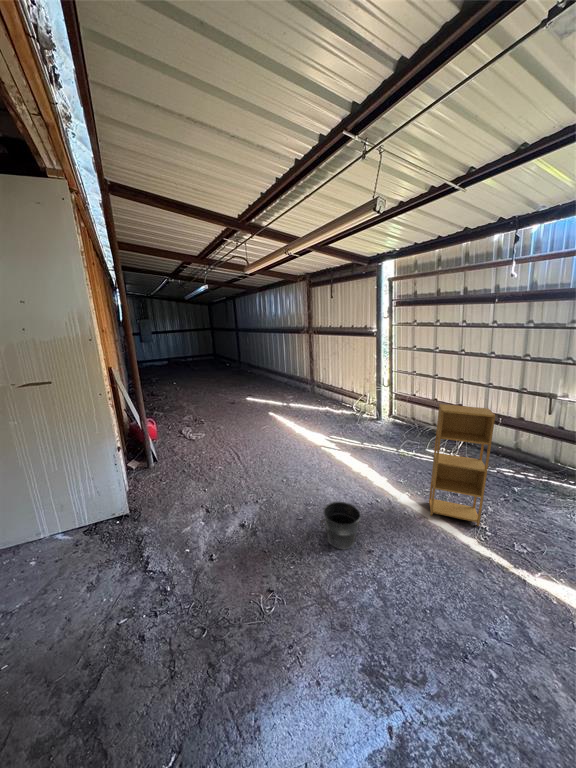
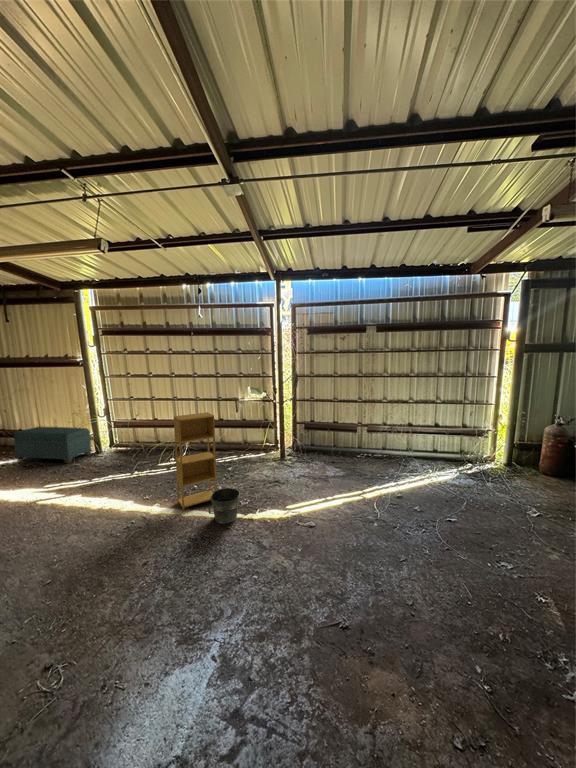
bench: none [326,385,374,421] -> present [14,427,91,463]
bucket: present [321,502,361,549] -> present [208,488,240,524]

